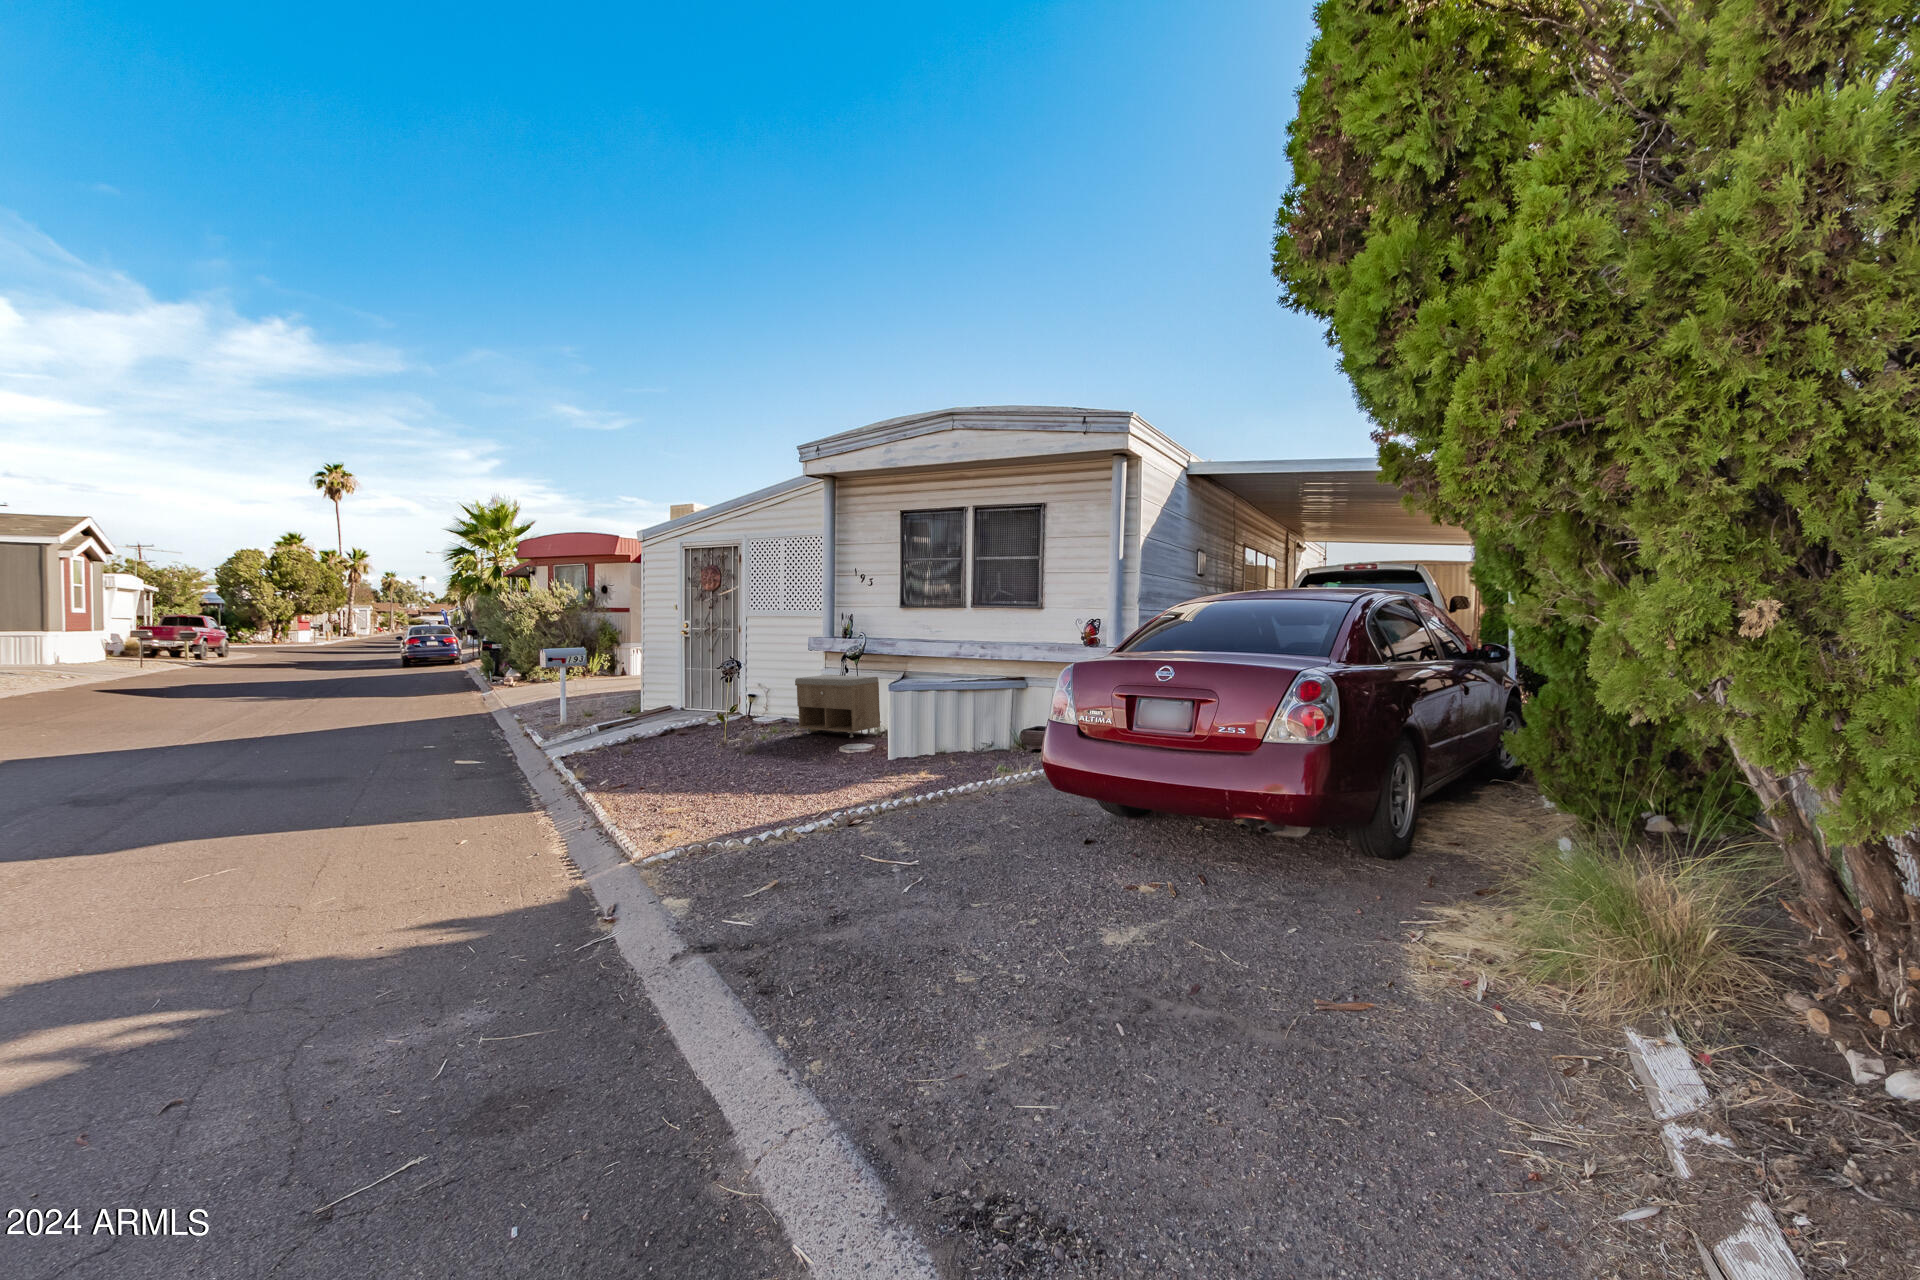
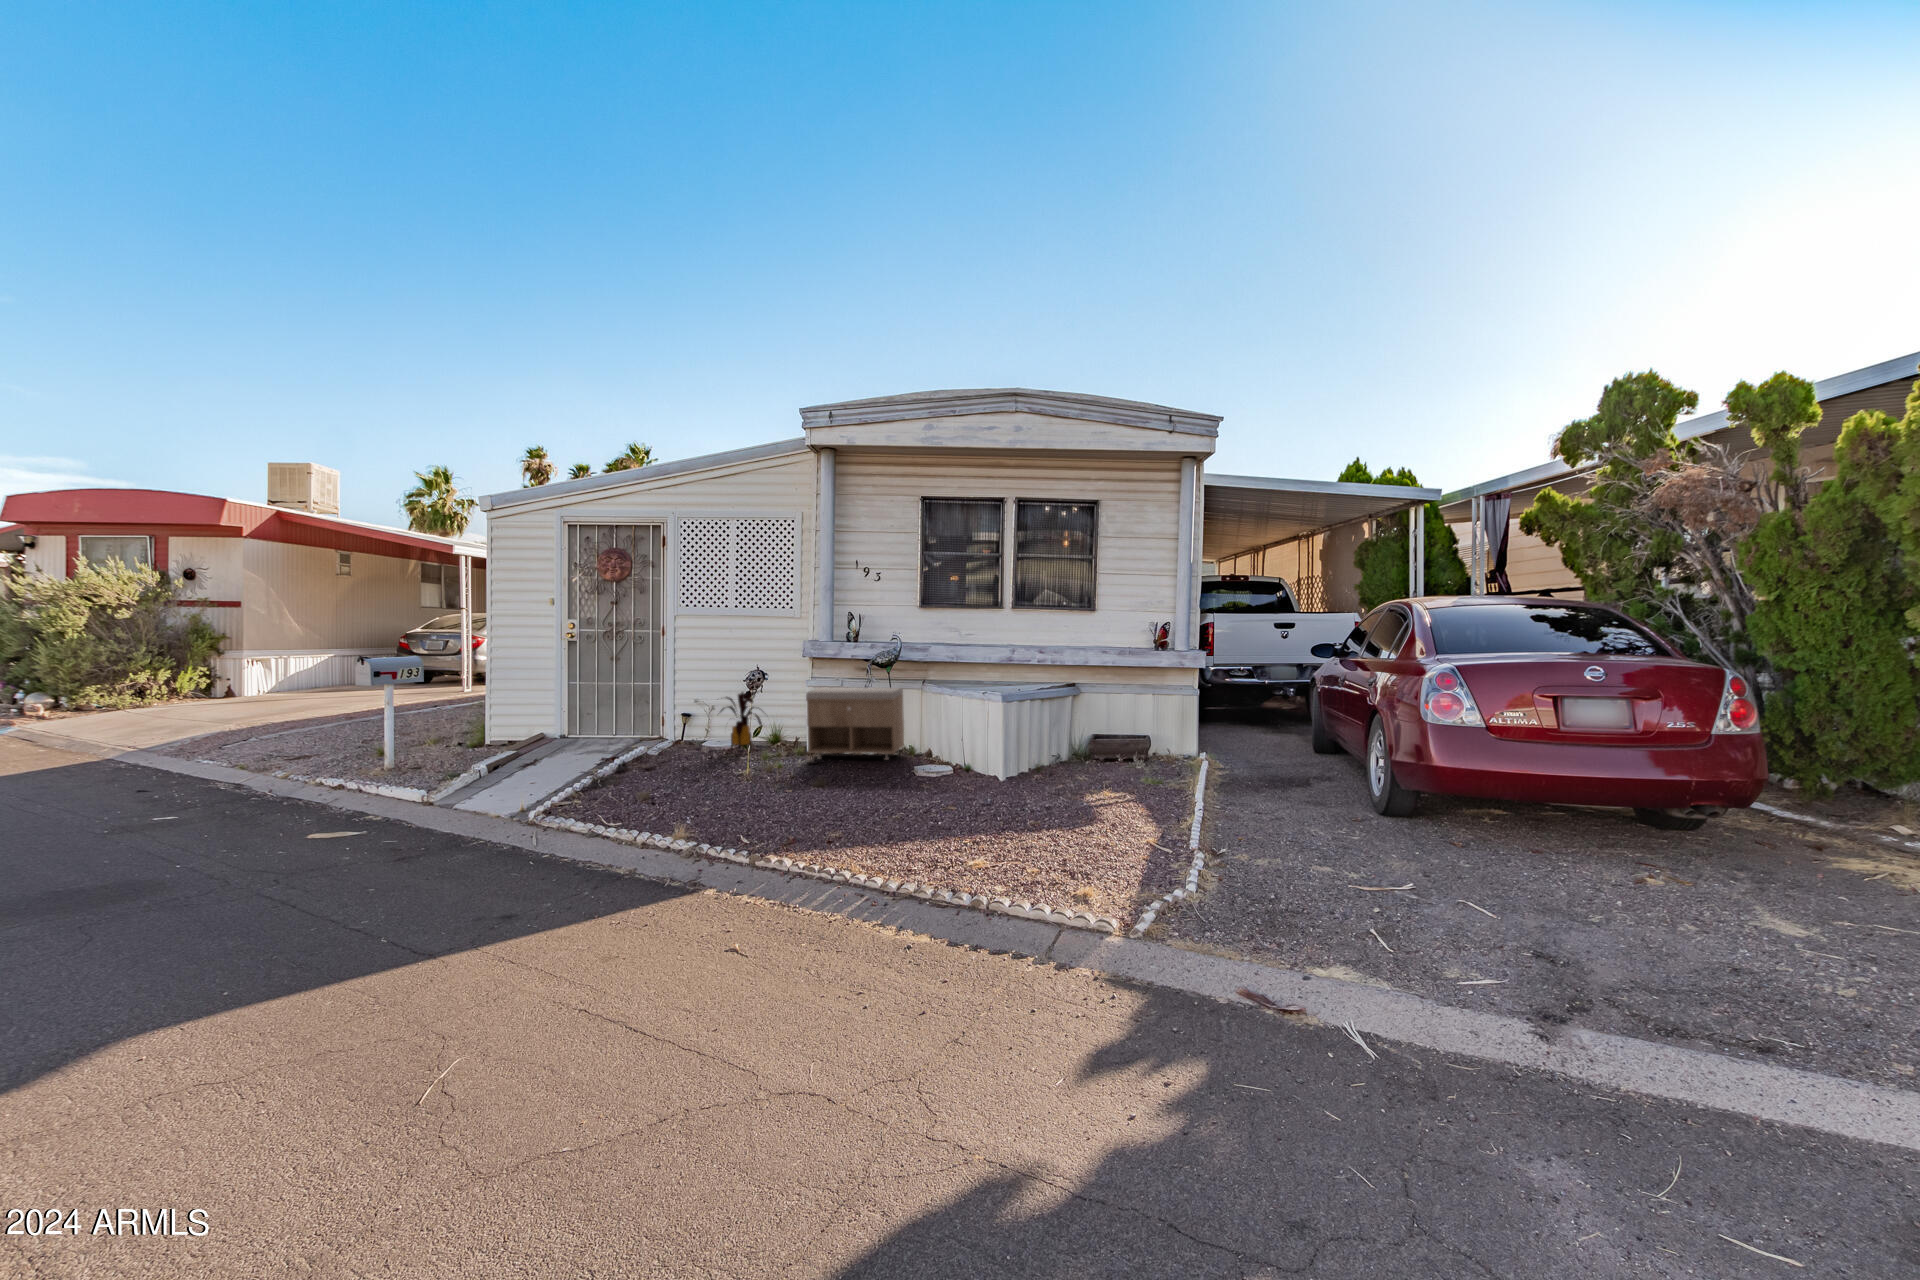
house plant: none [749,677,797,727] -> present [720,691,762,751]

